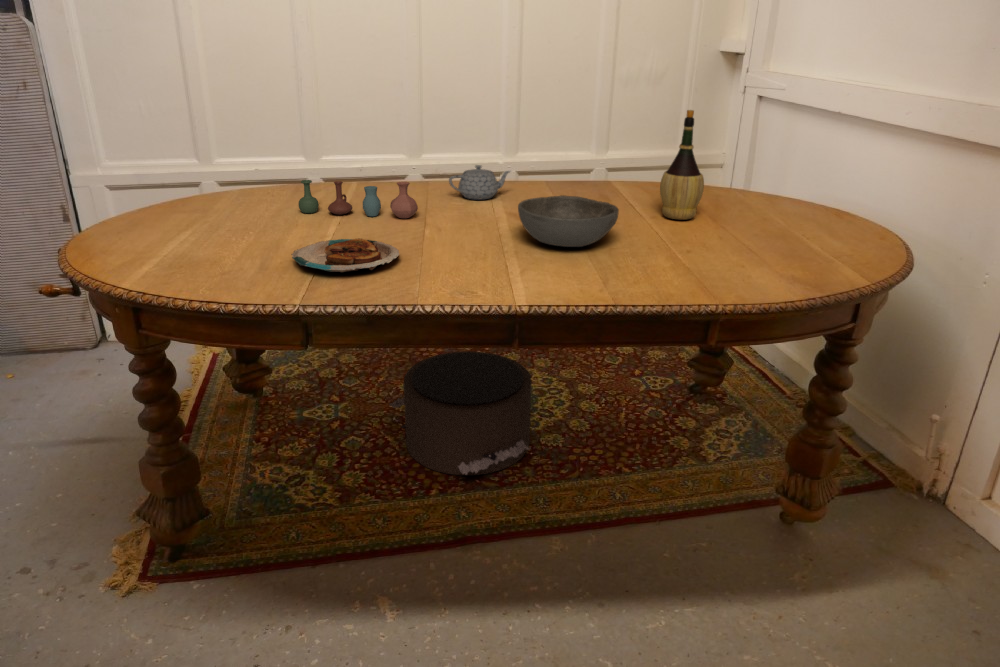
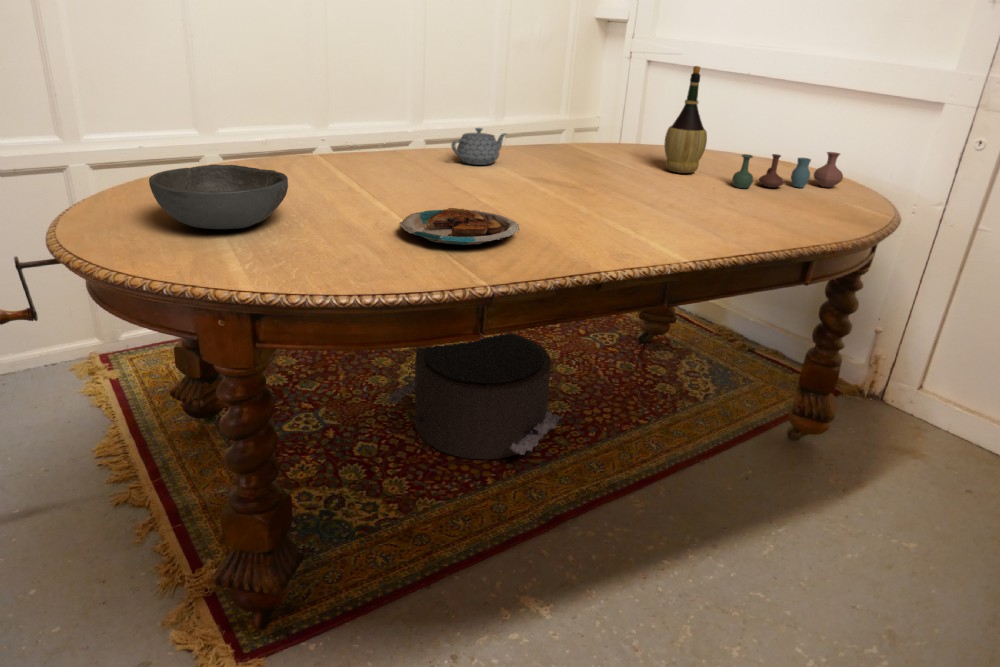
vase: present [299,180,418,218] -> present [732,152,843,188]
bowl: present [518,195,619,247] -> present [149,165,288,229]

